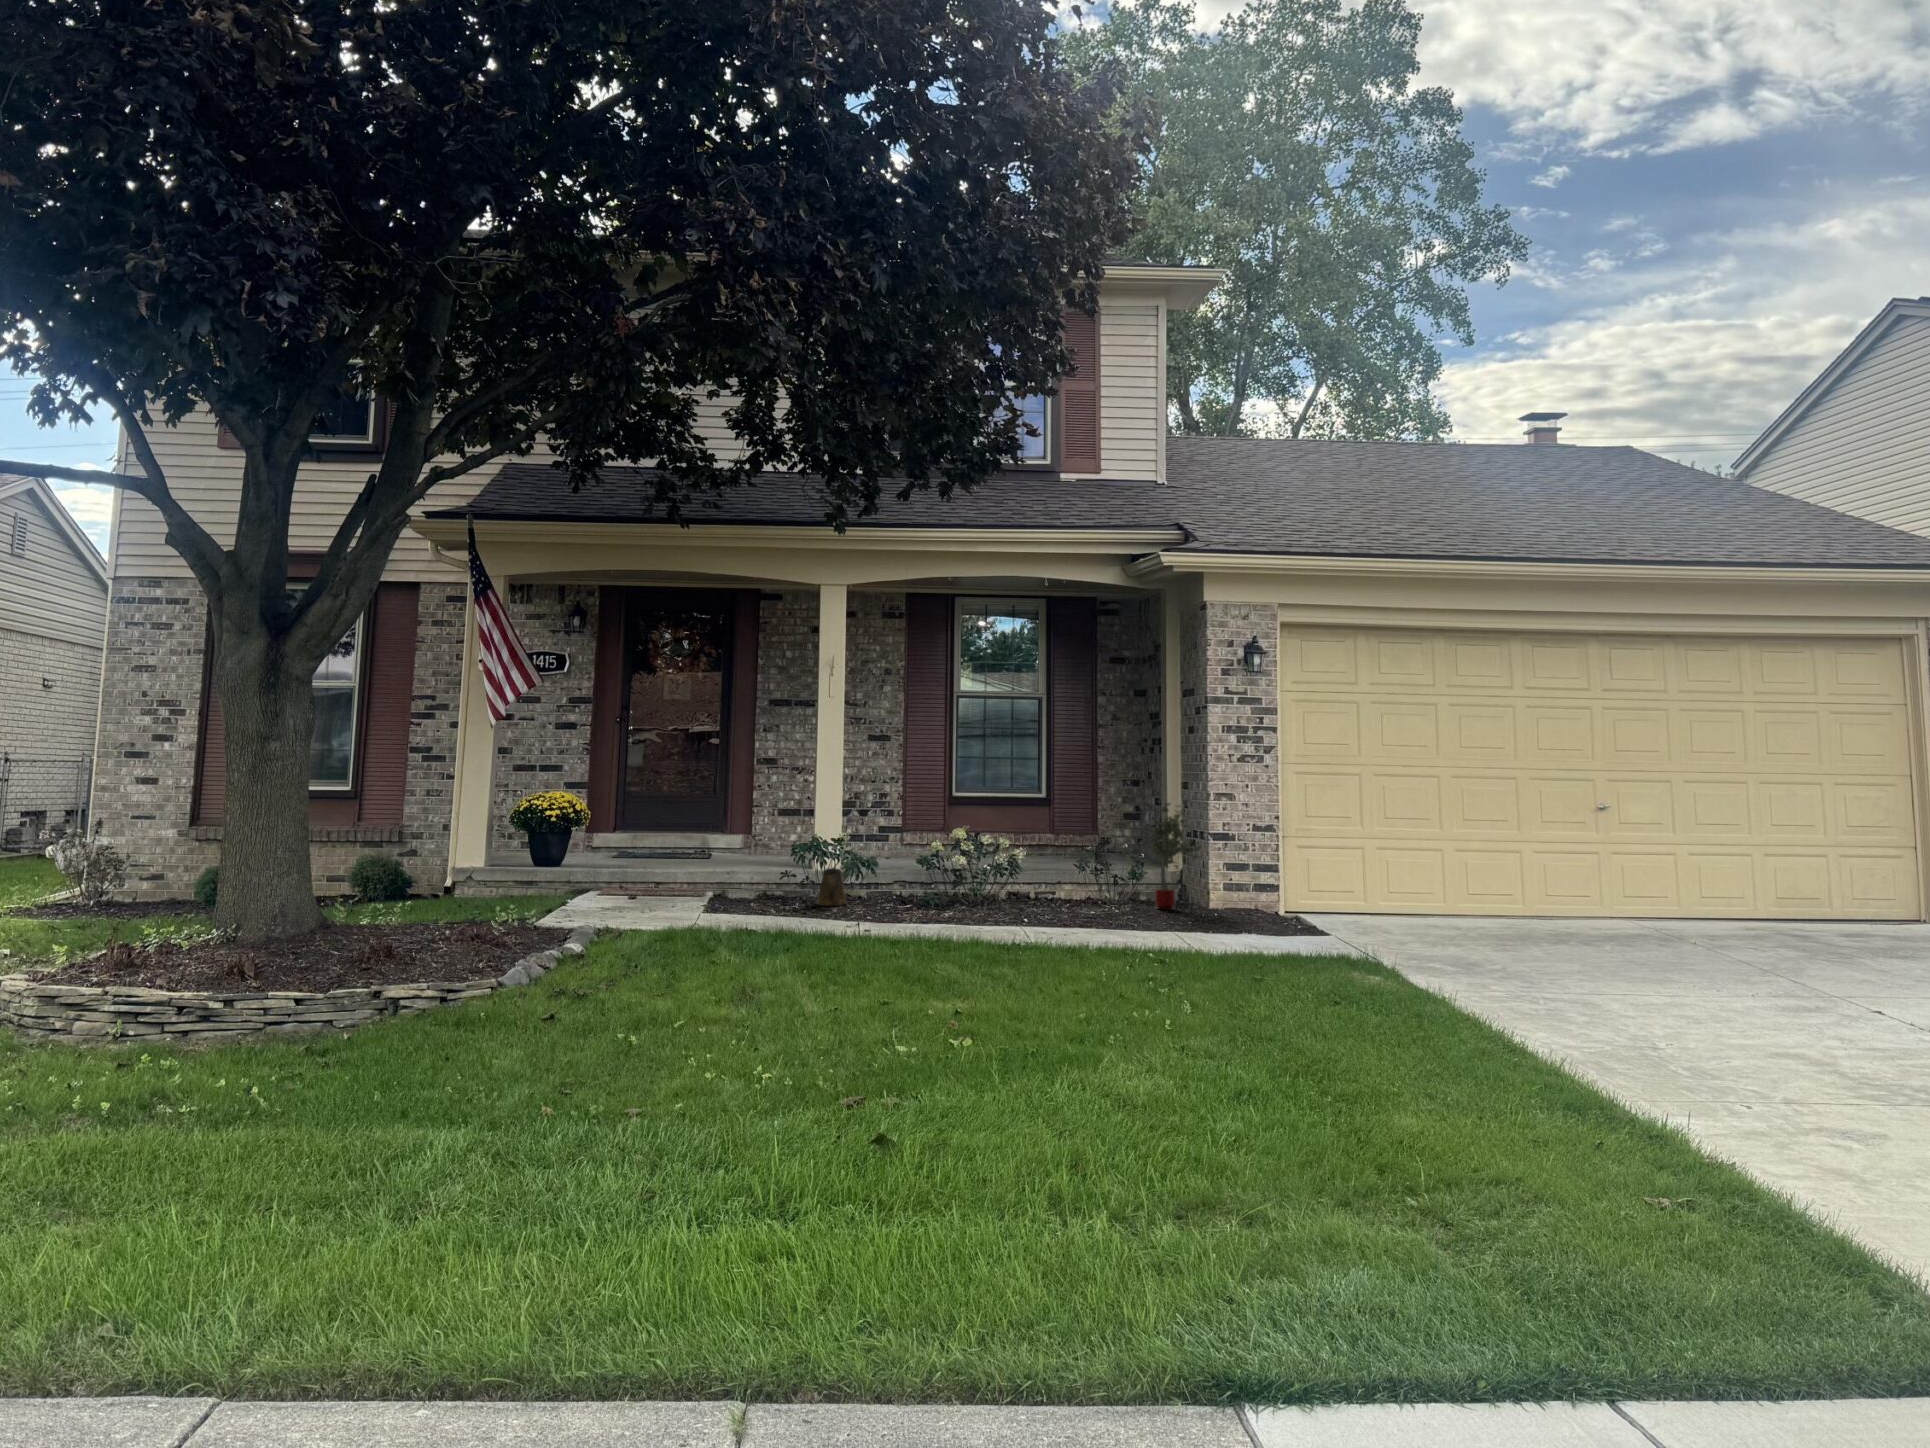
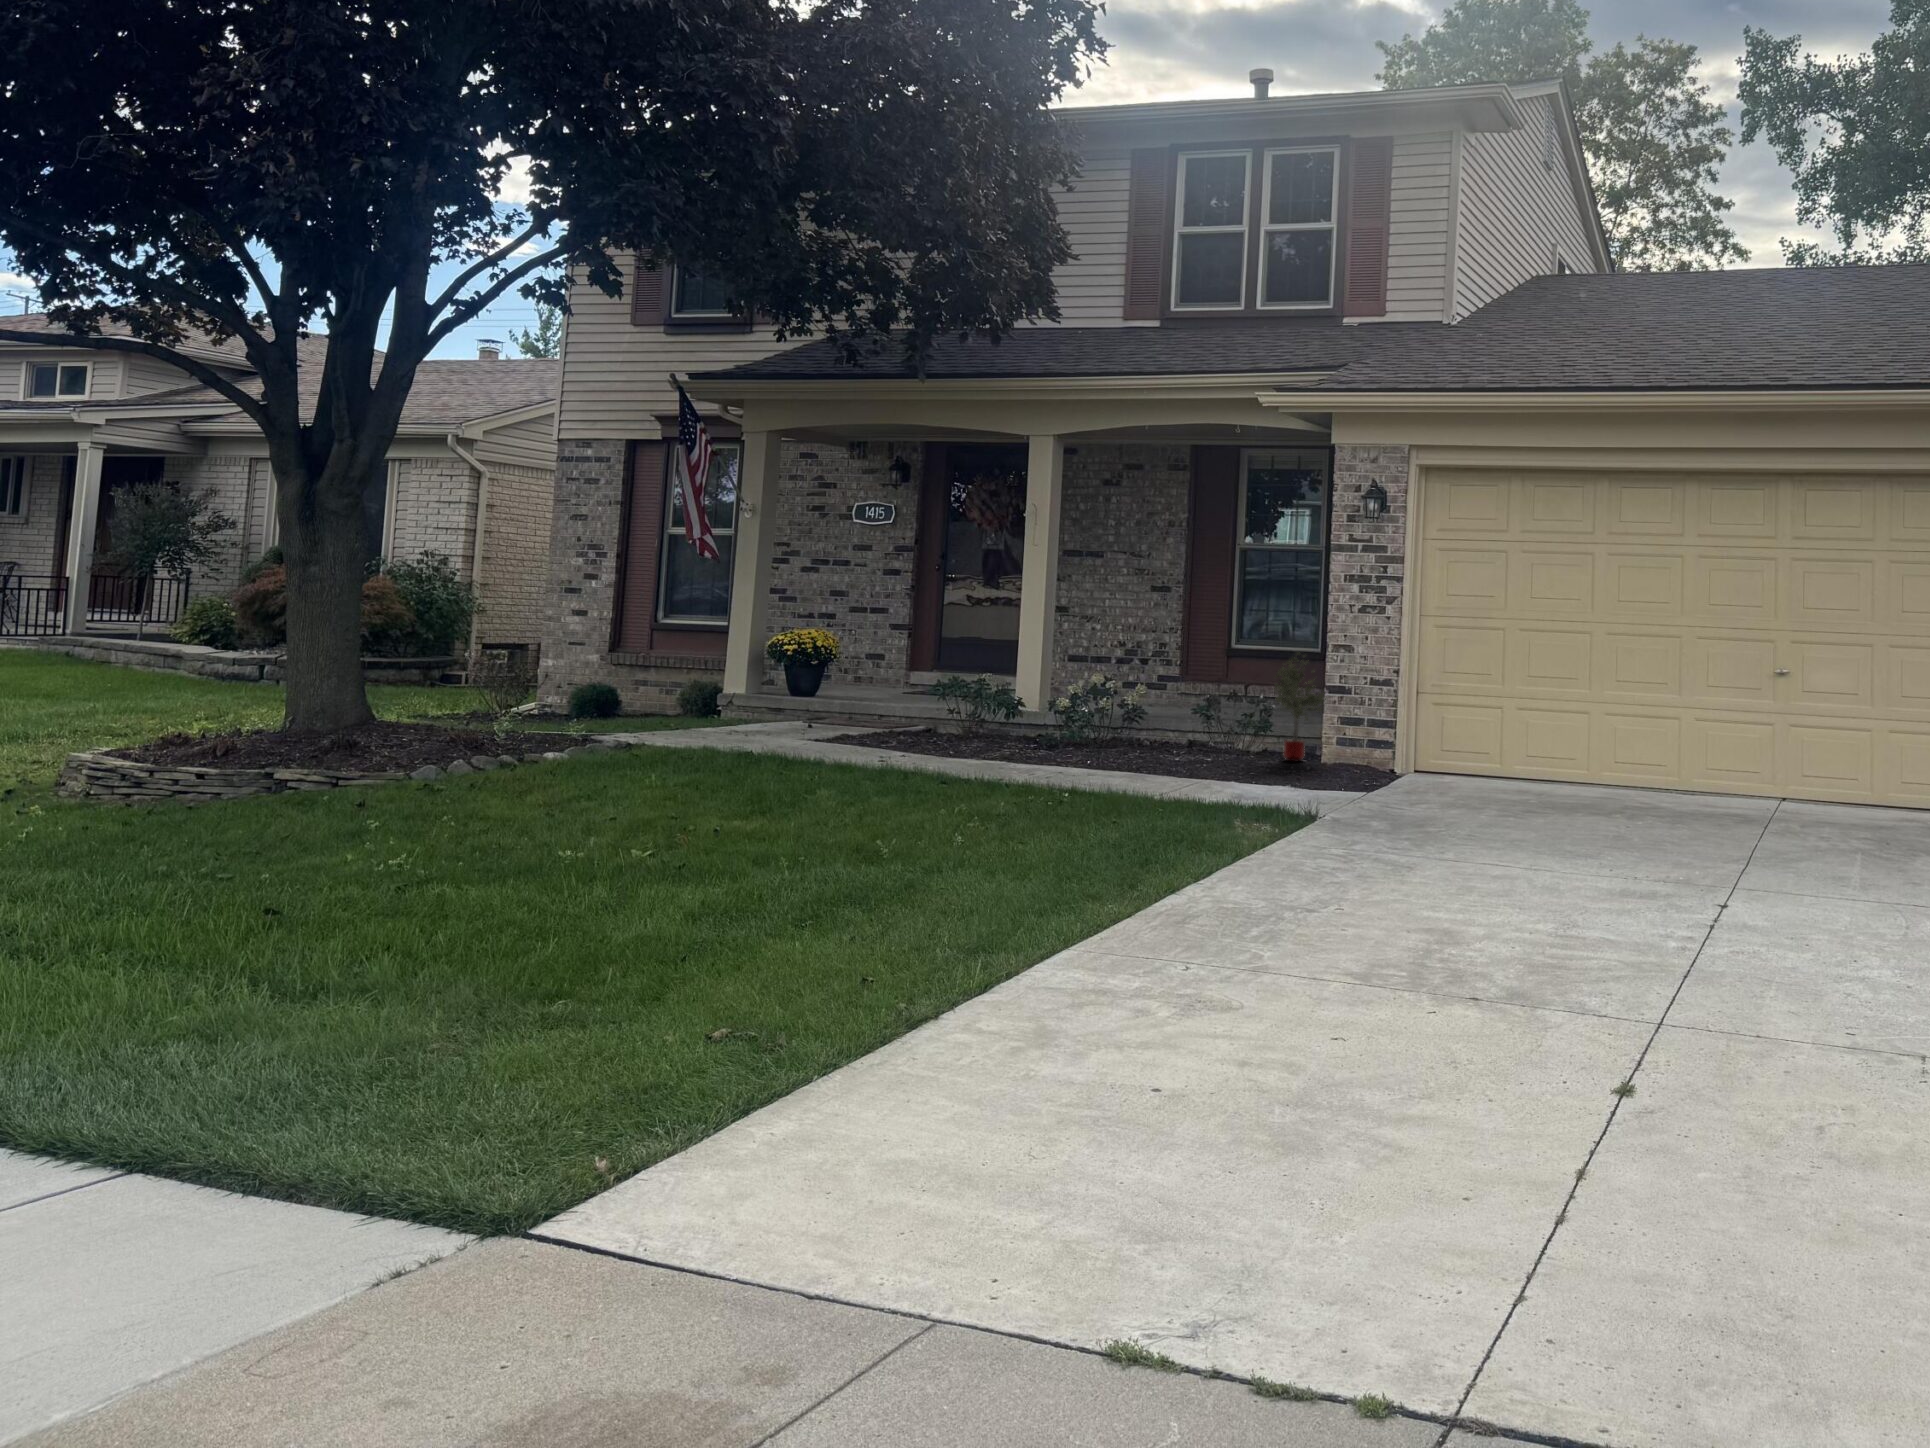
watering can: present [818,868,847,906] -> none [988,701,1017,738]

